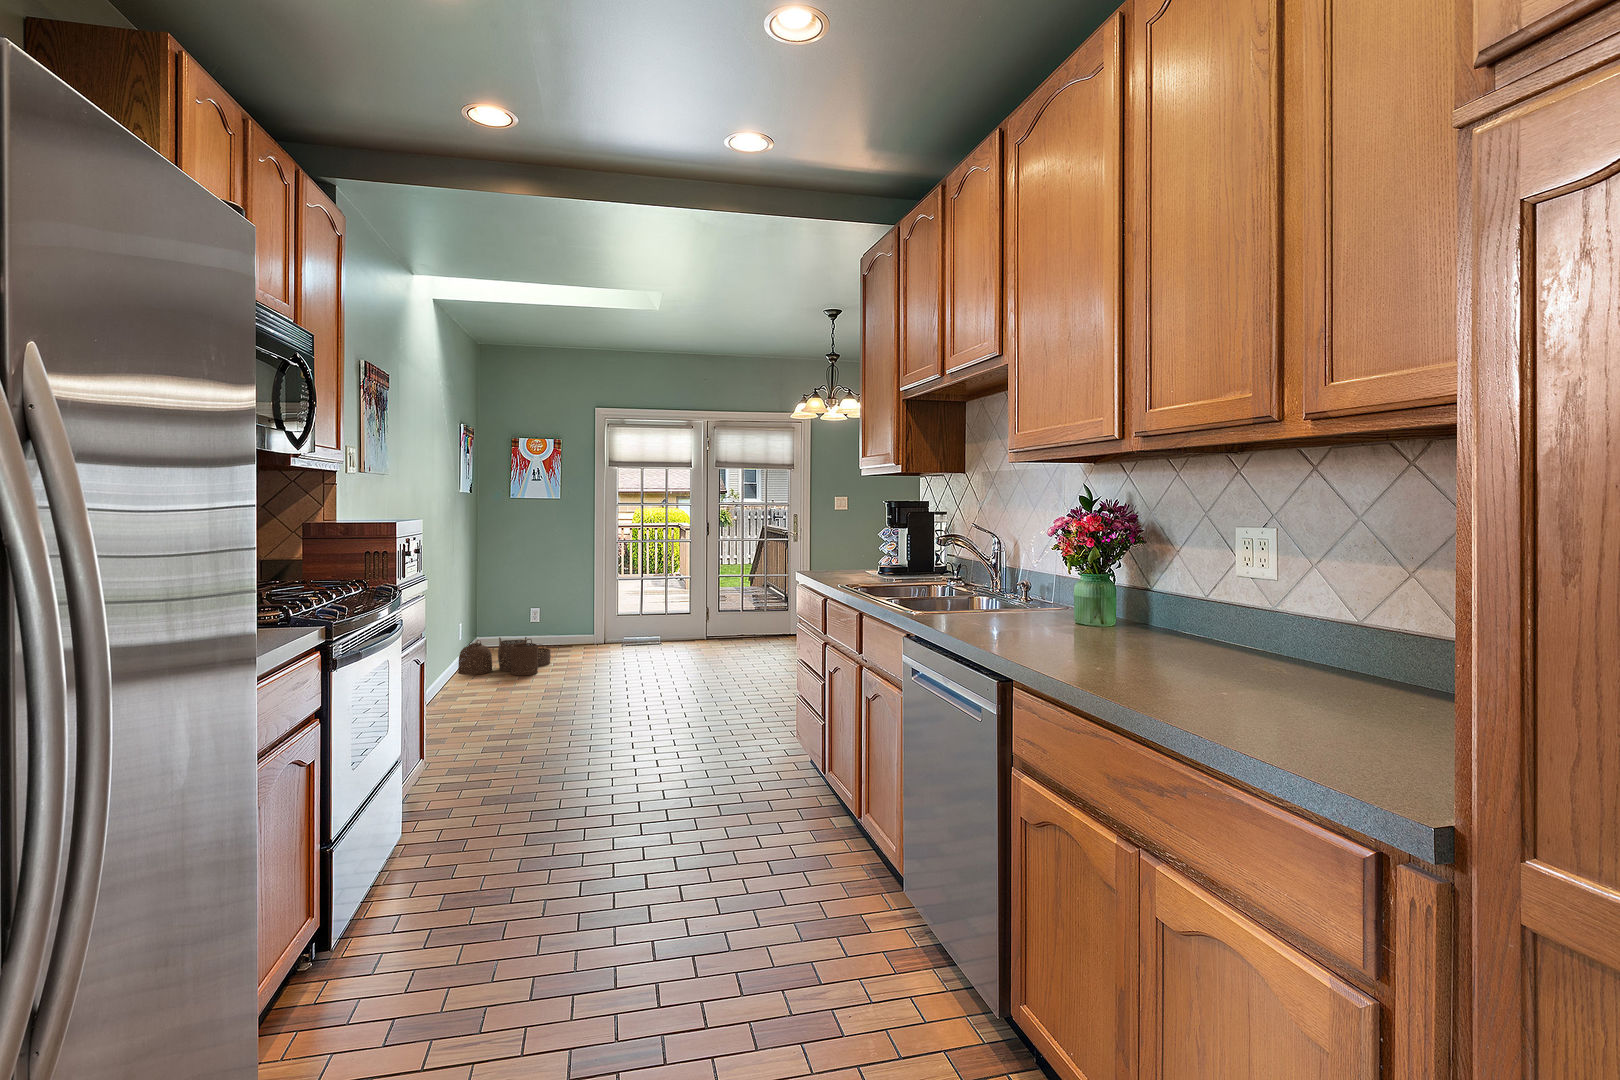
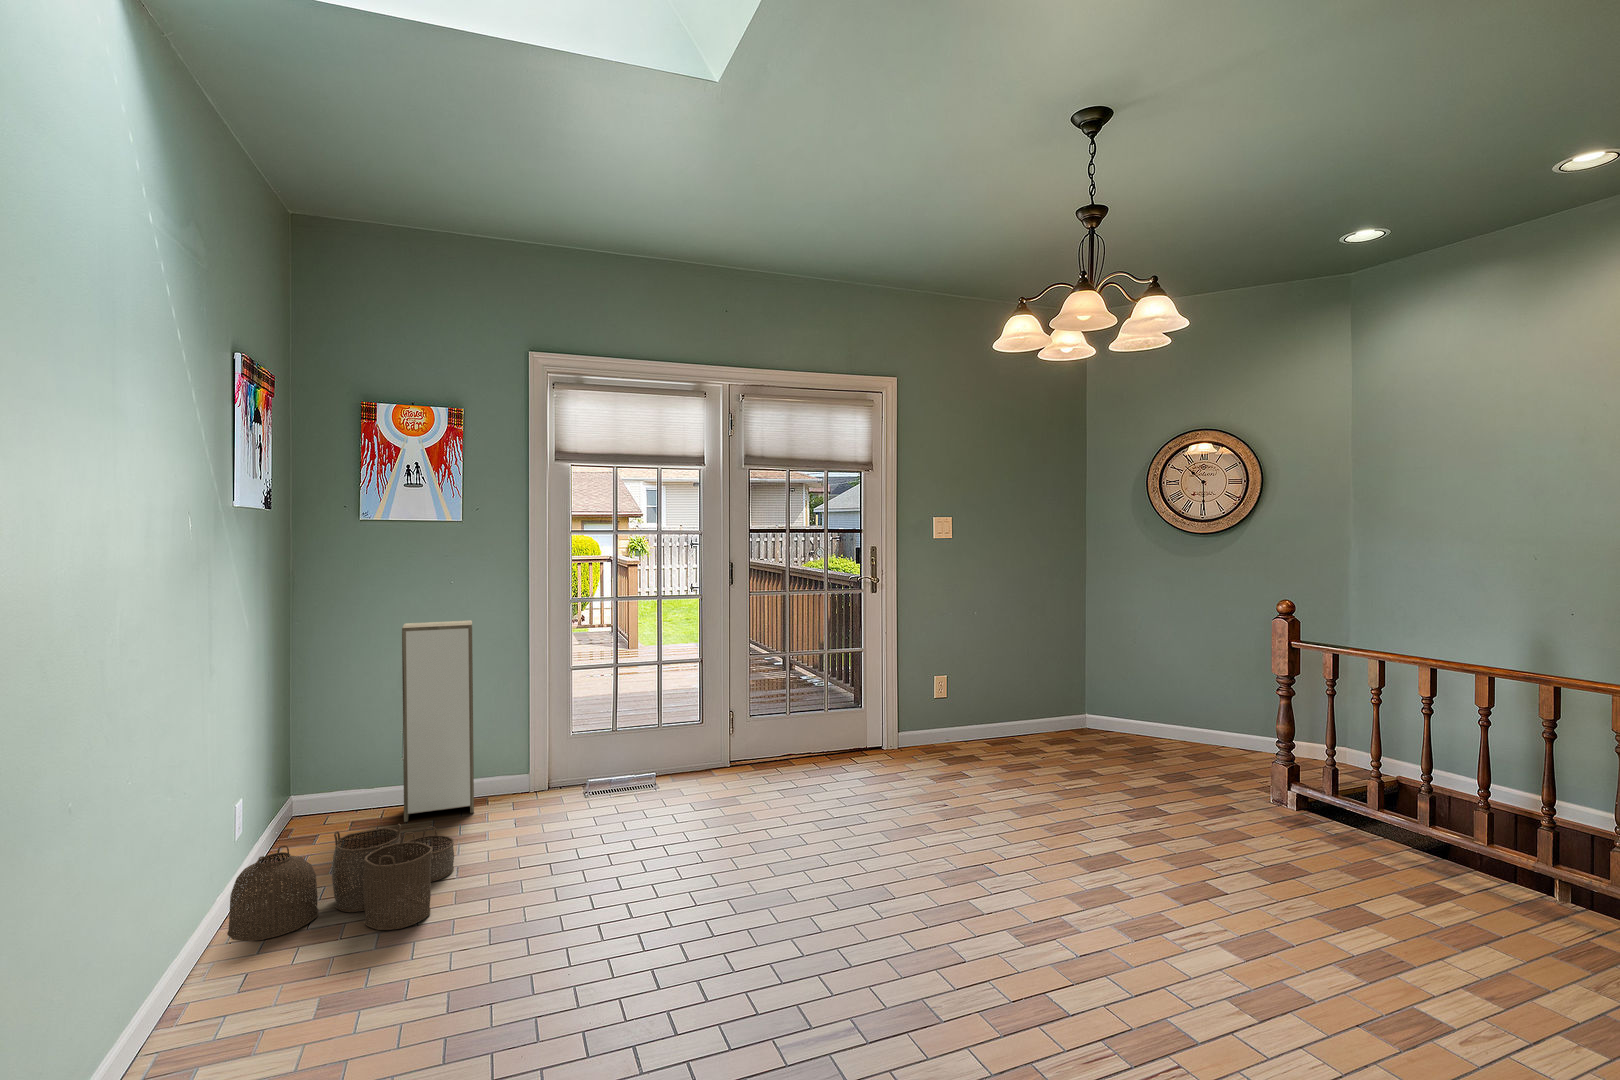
storage cabinet: none [530,551,566,650] -> present [402,620,474,822]

